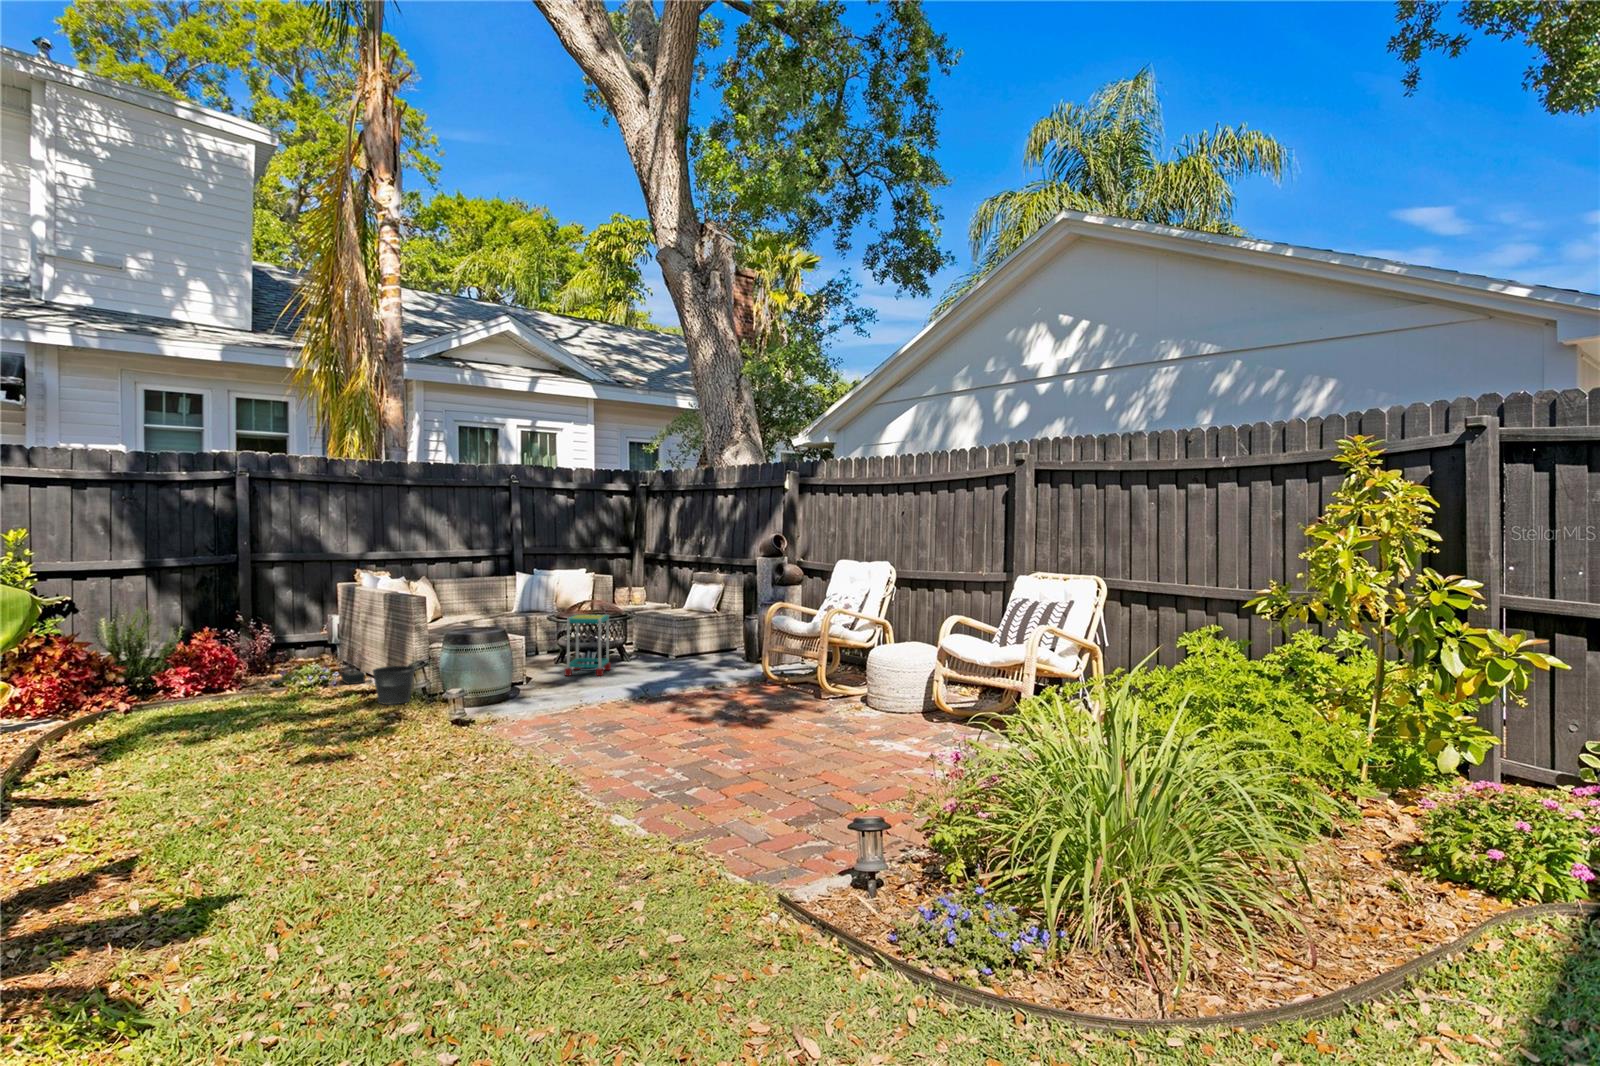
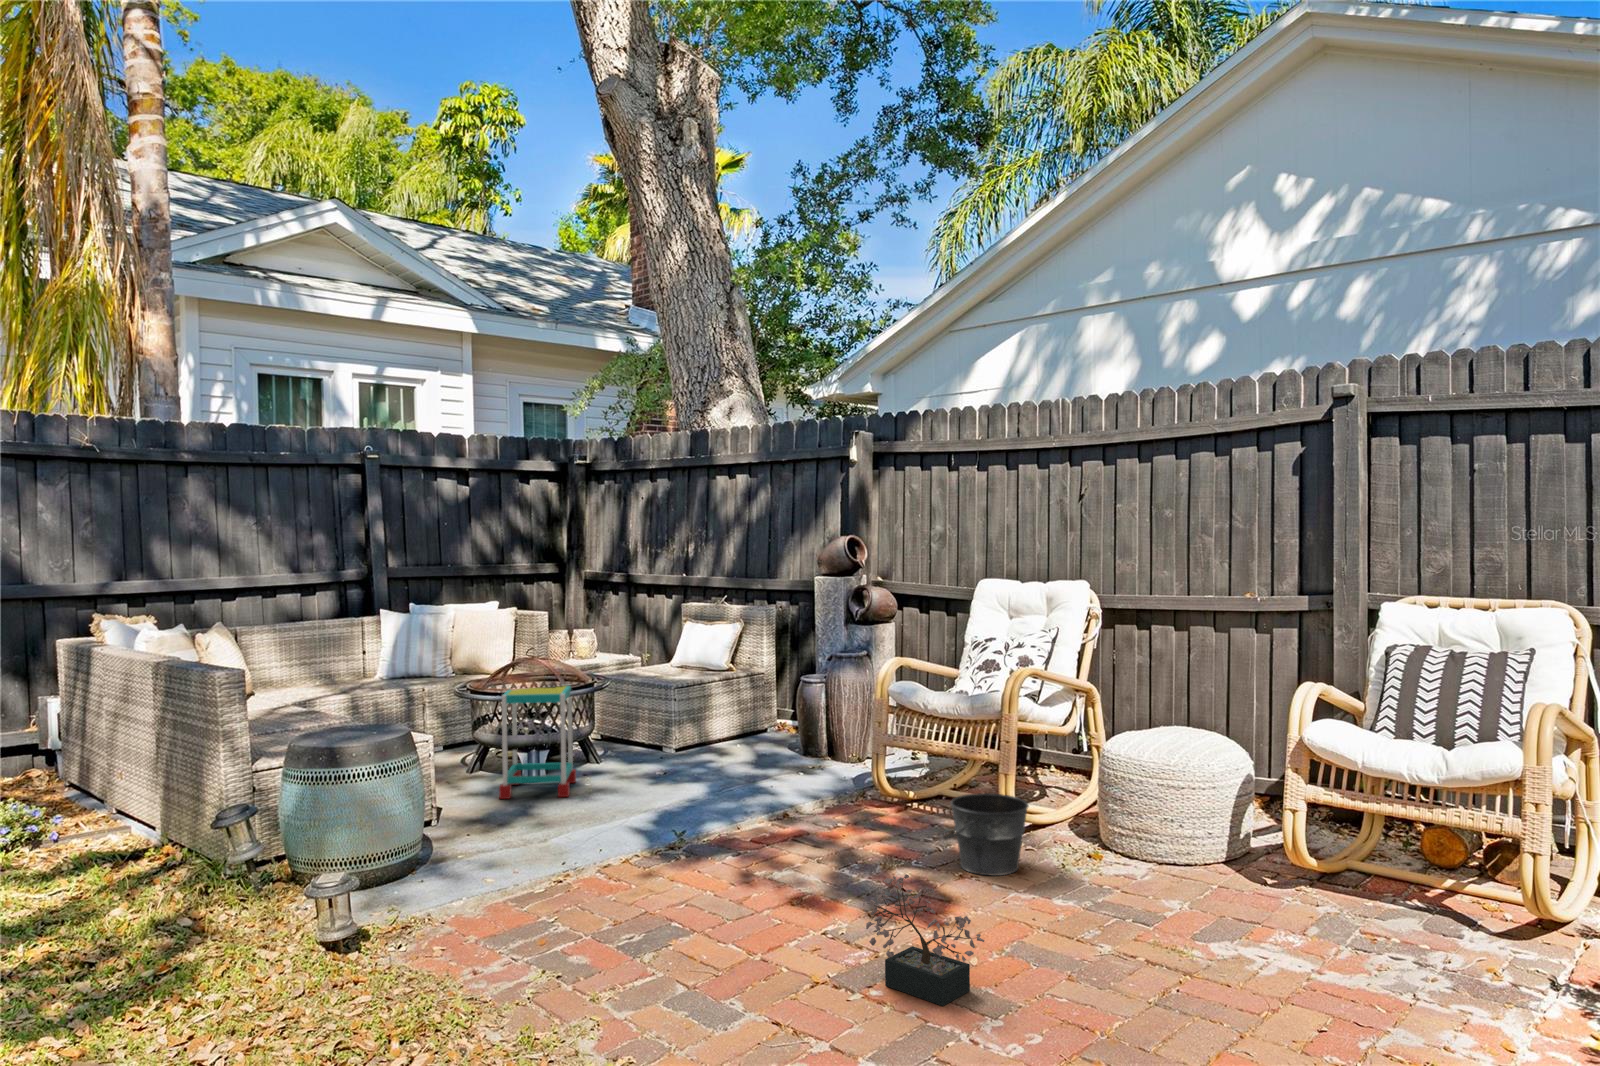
decorative plant: present [337,647,368,684] -> present [862,874,985,1006]
bucket: present [370,666,415,704] -> present [943,793,1029,876]

